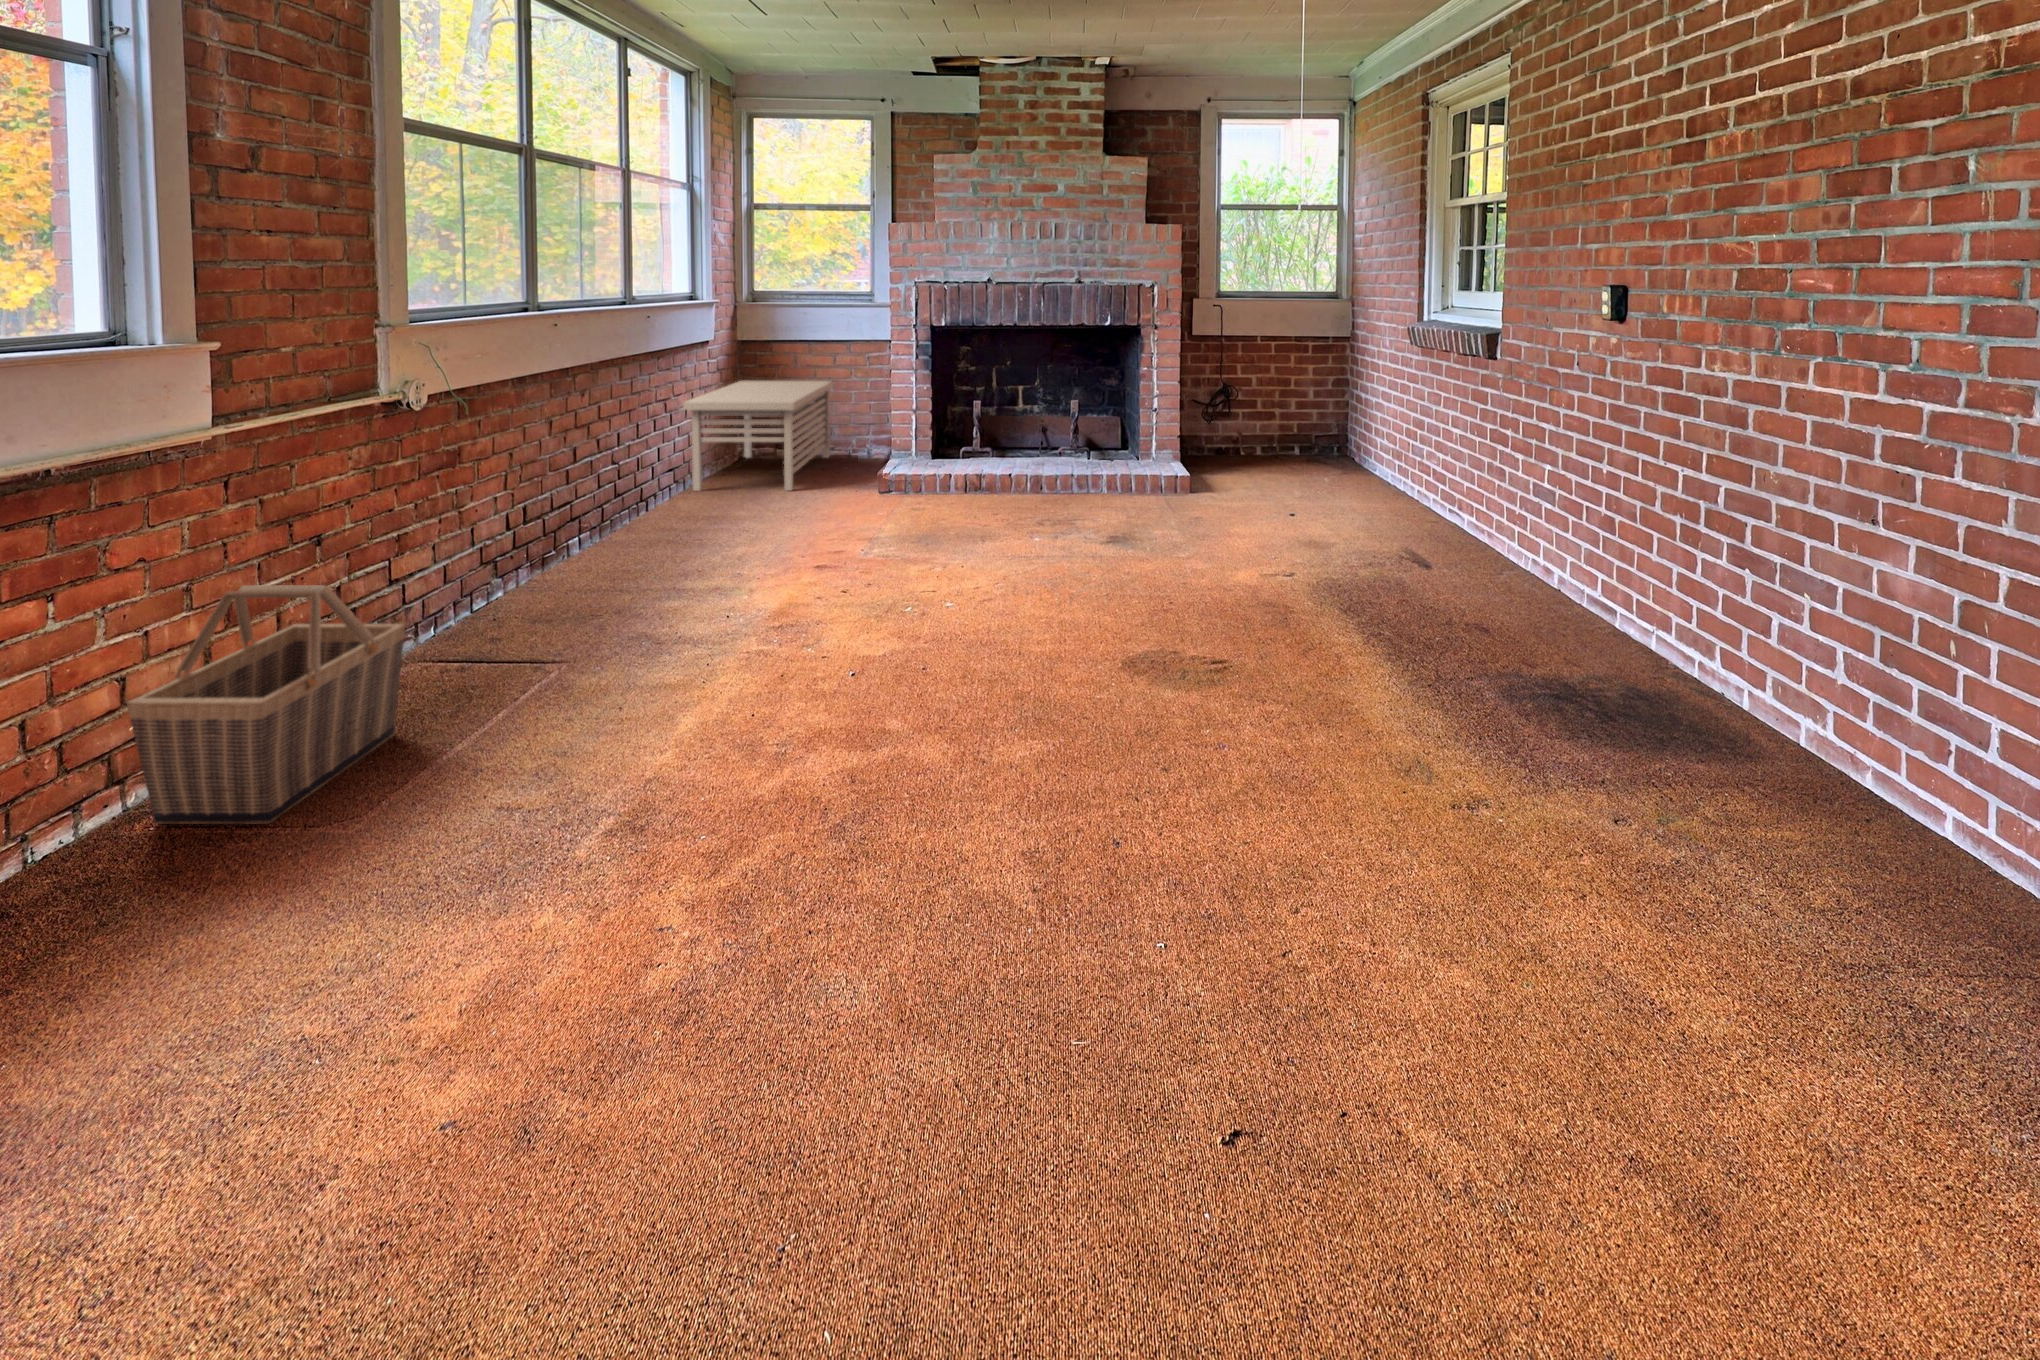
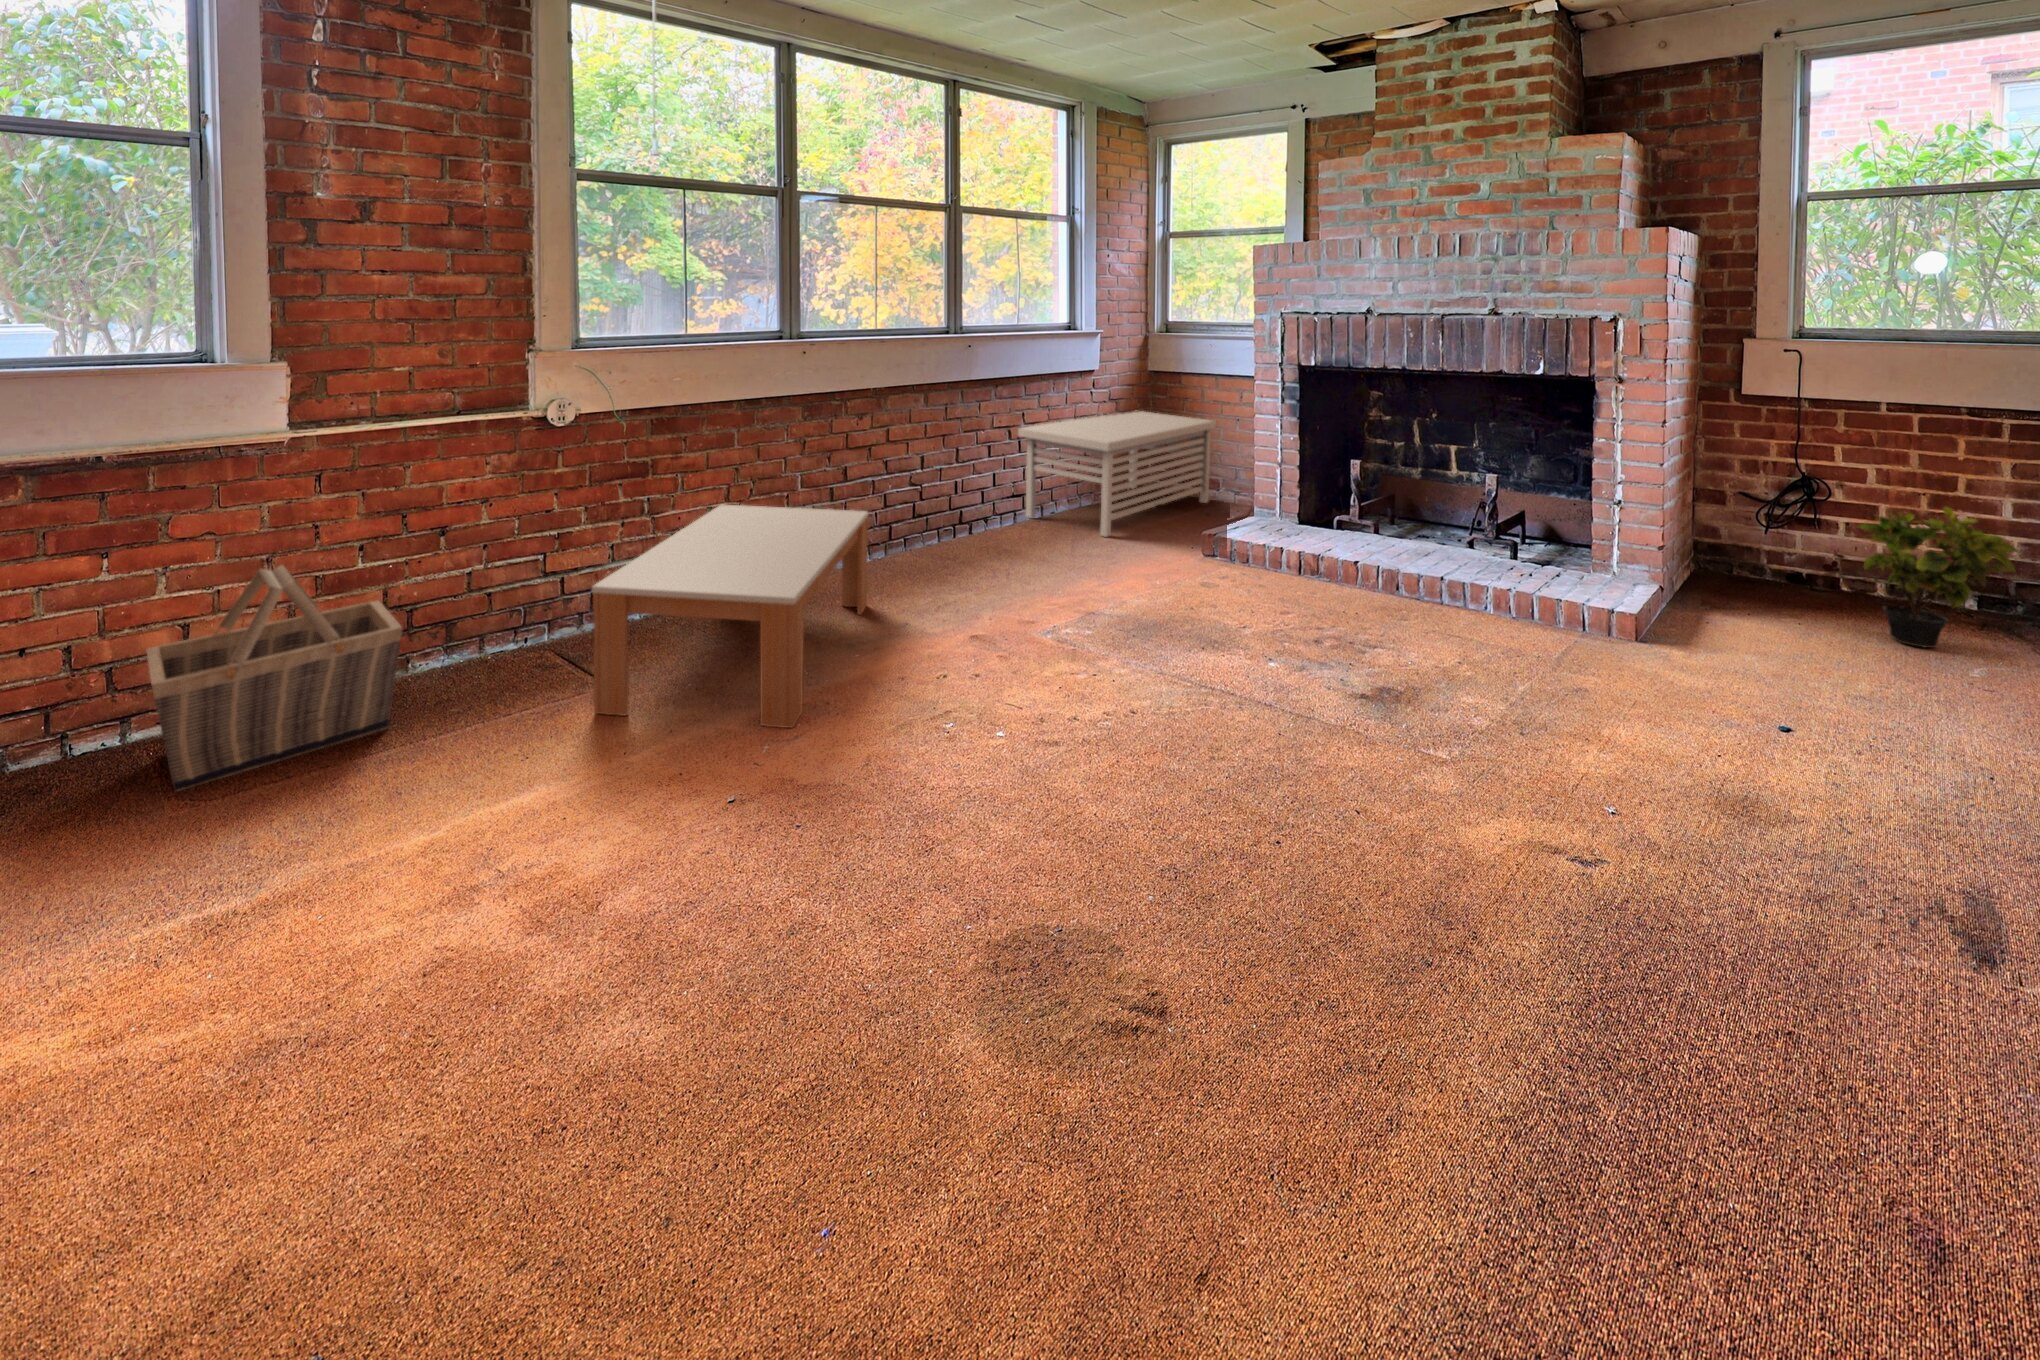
potted plant: none [1239,378,1300,457] -> present [1859,507,2019,648]
coffee table: none [513,476,776,670] -> present [592,505,868,728]

